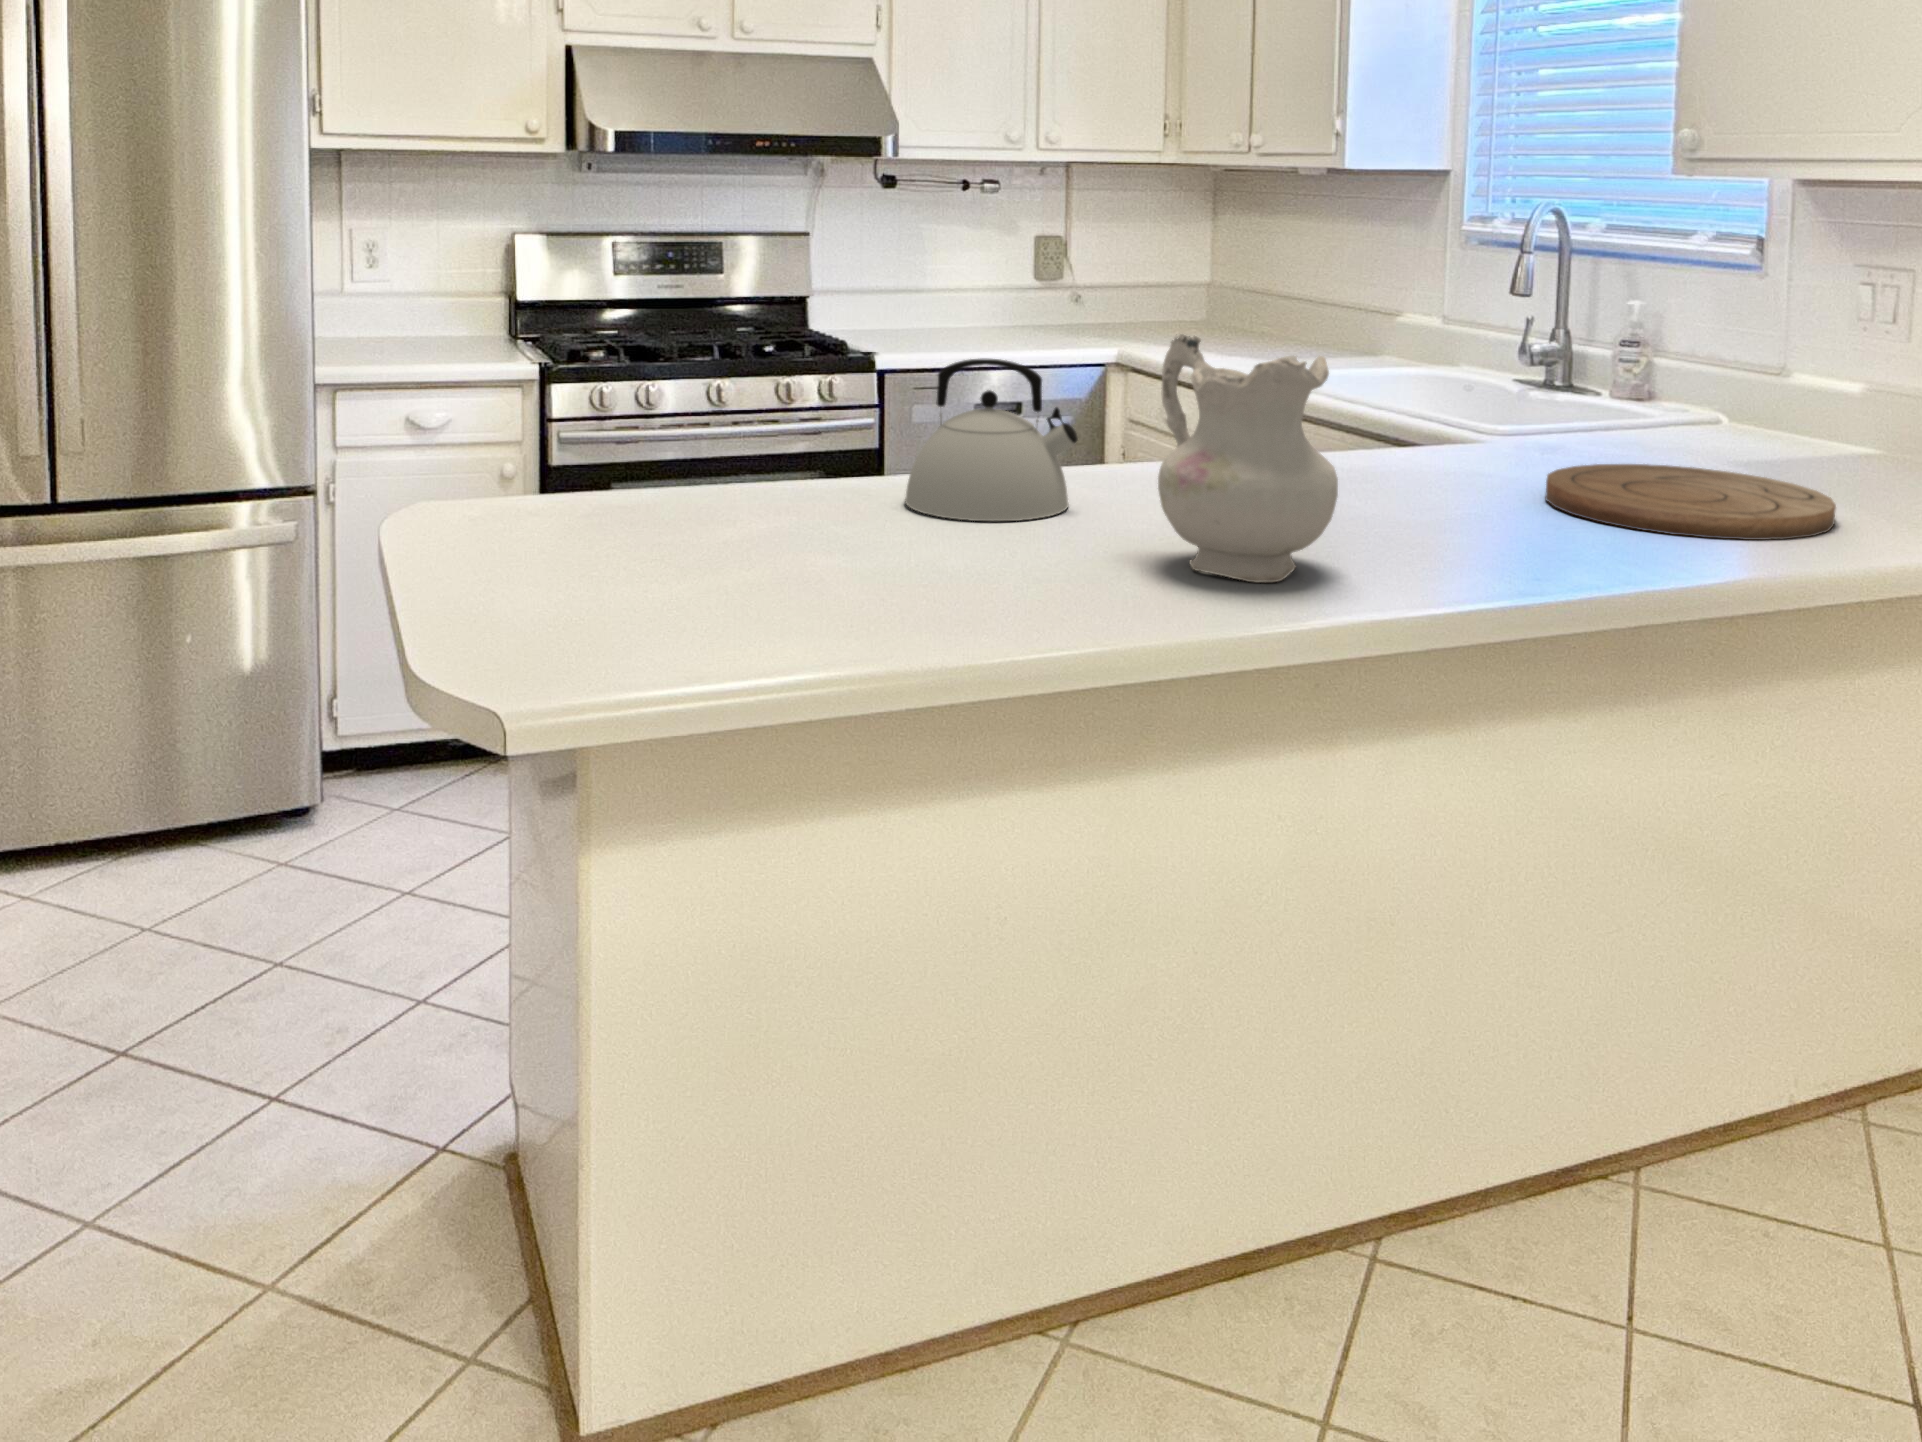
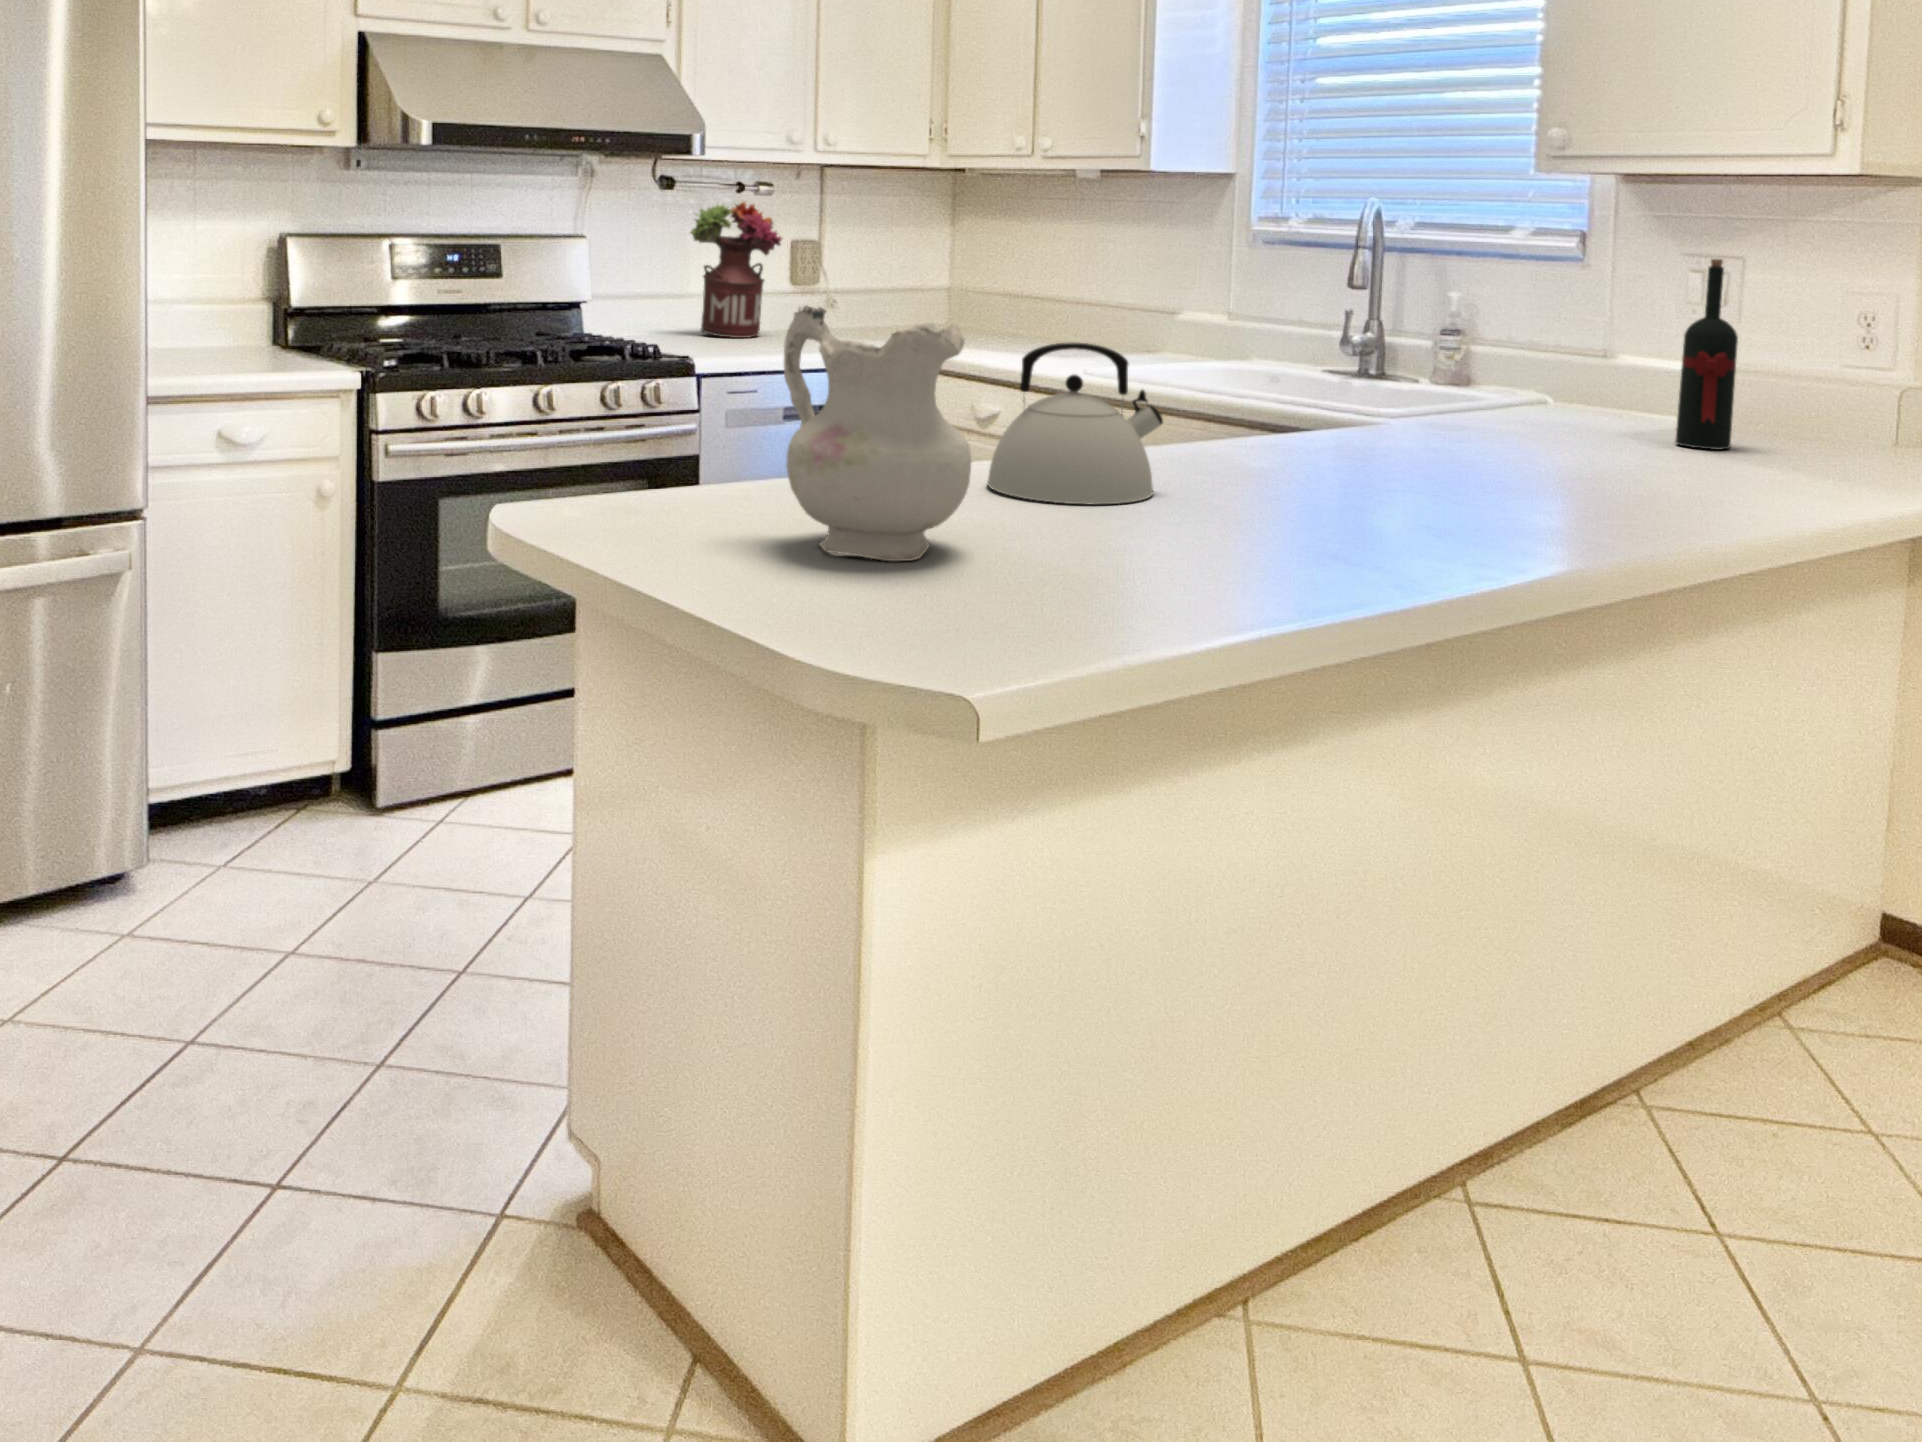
flower arrangement: none [912,198,1004,334] -> present [690,202,782,338]
wine bottle: none [1771,272,1839,483] -> present [1675,259,1738,450]
ceramic pitcher: present [1158,334,1338,582] -> present [784,306,972,561]
cutting board: present [1545,464,1836,540] -> none [1532,436,1808,497]

